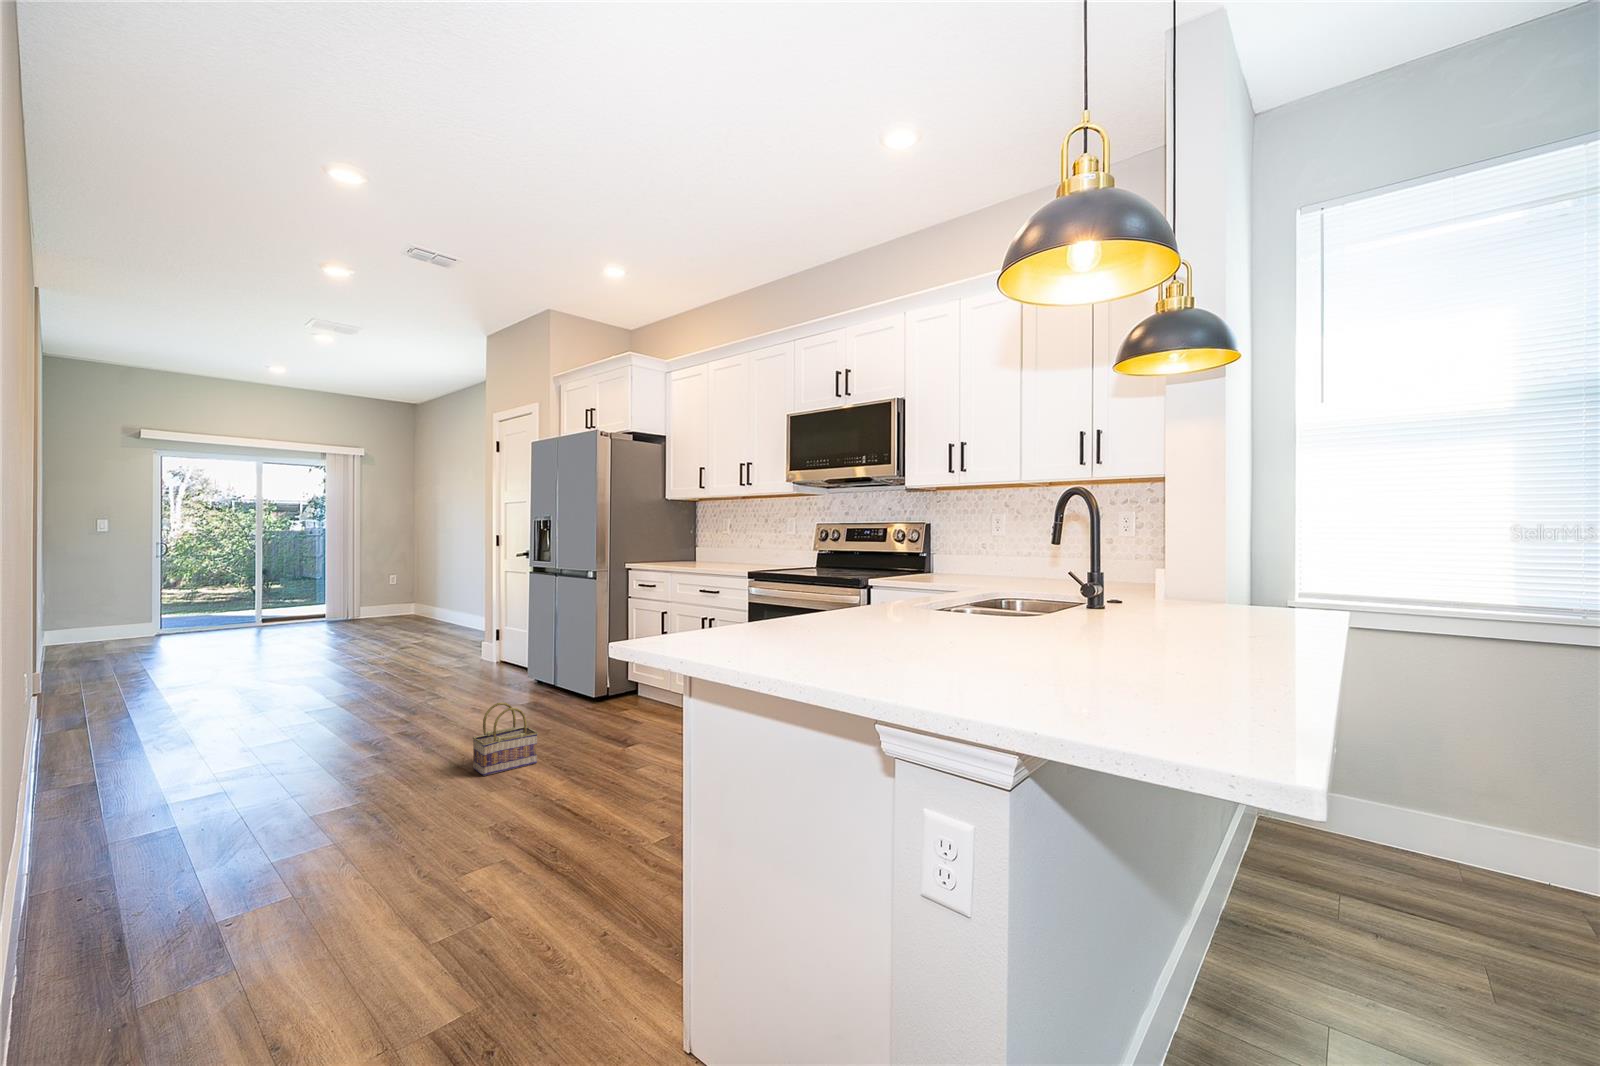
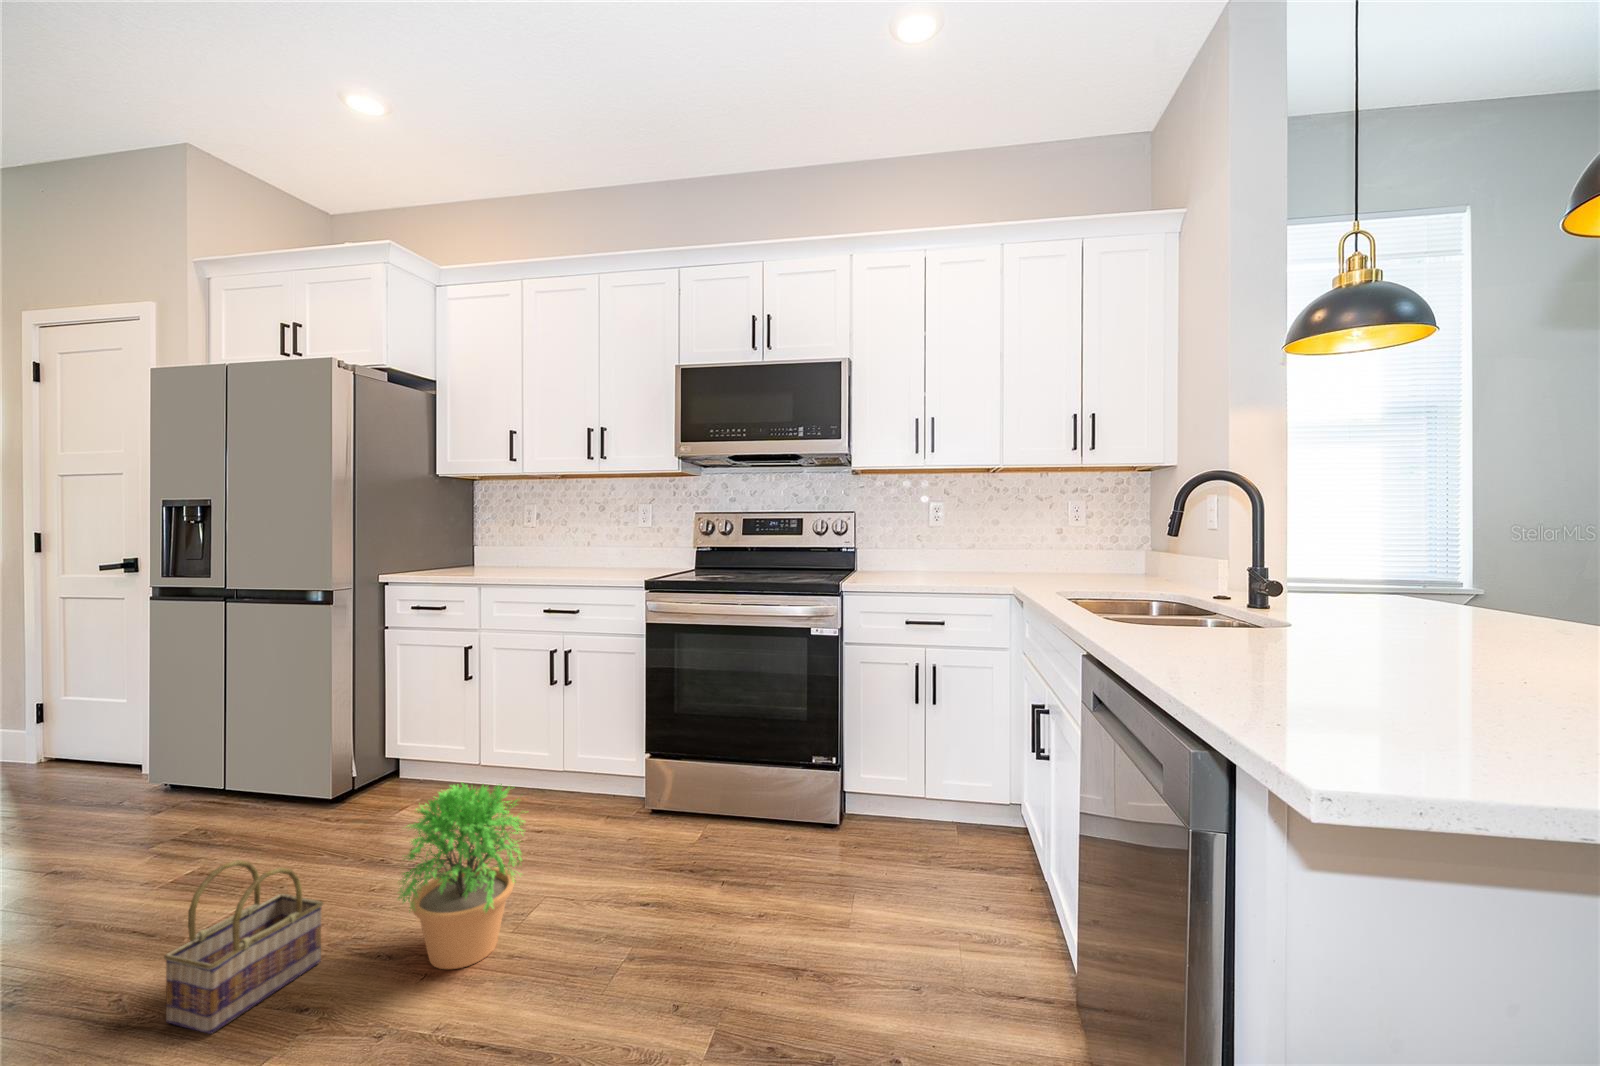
potted plant: none [555,680,634,779] -> present [398,782,524,969]

